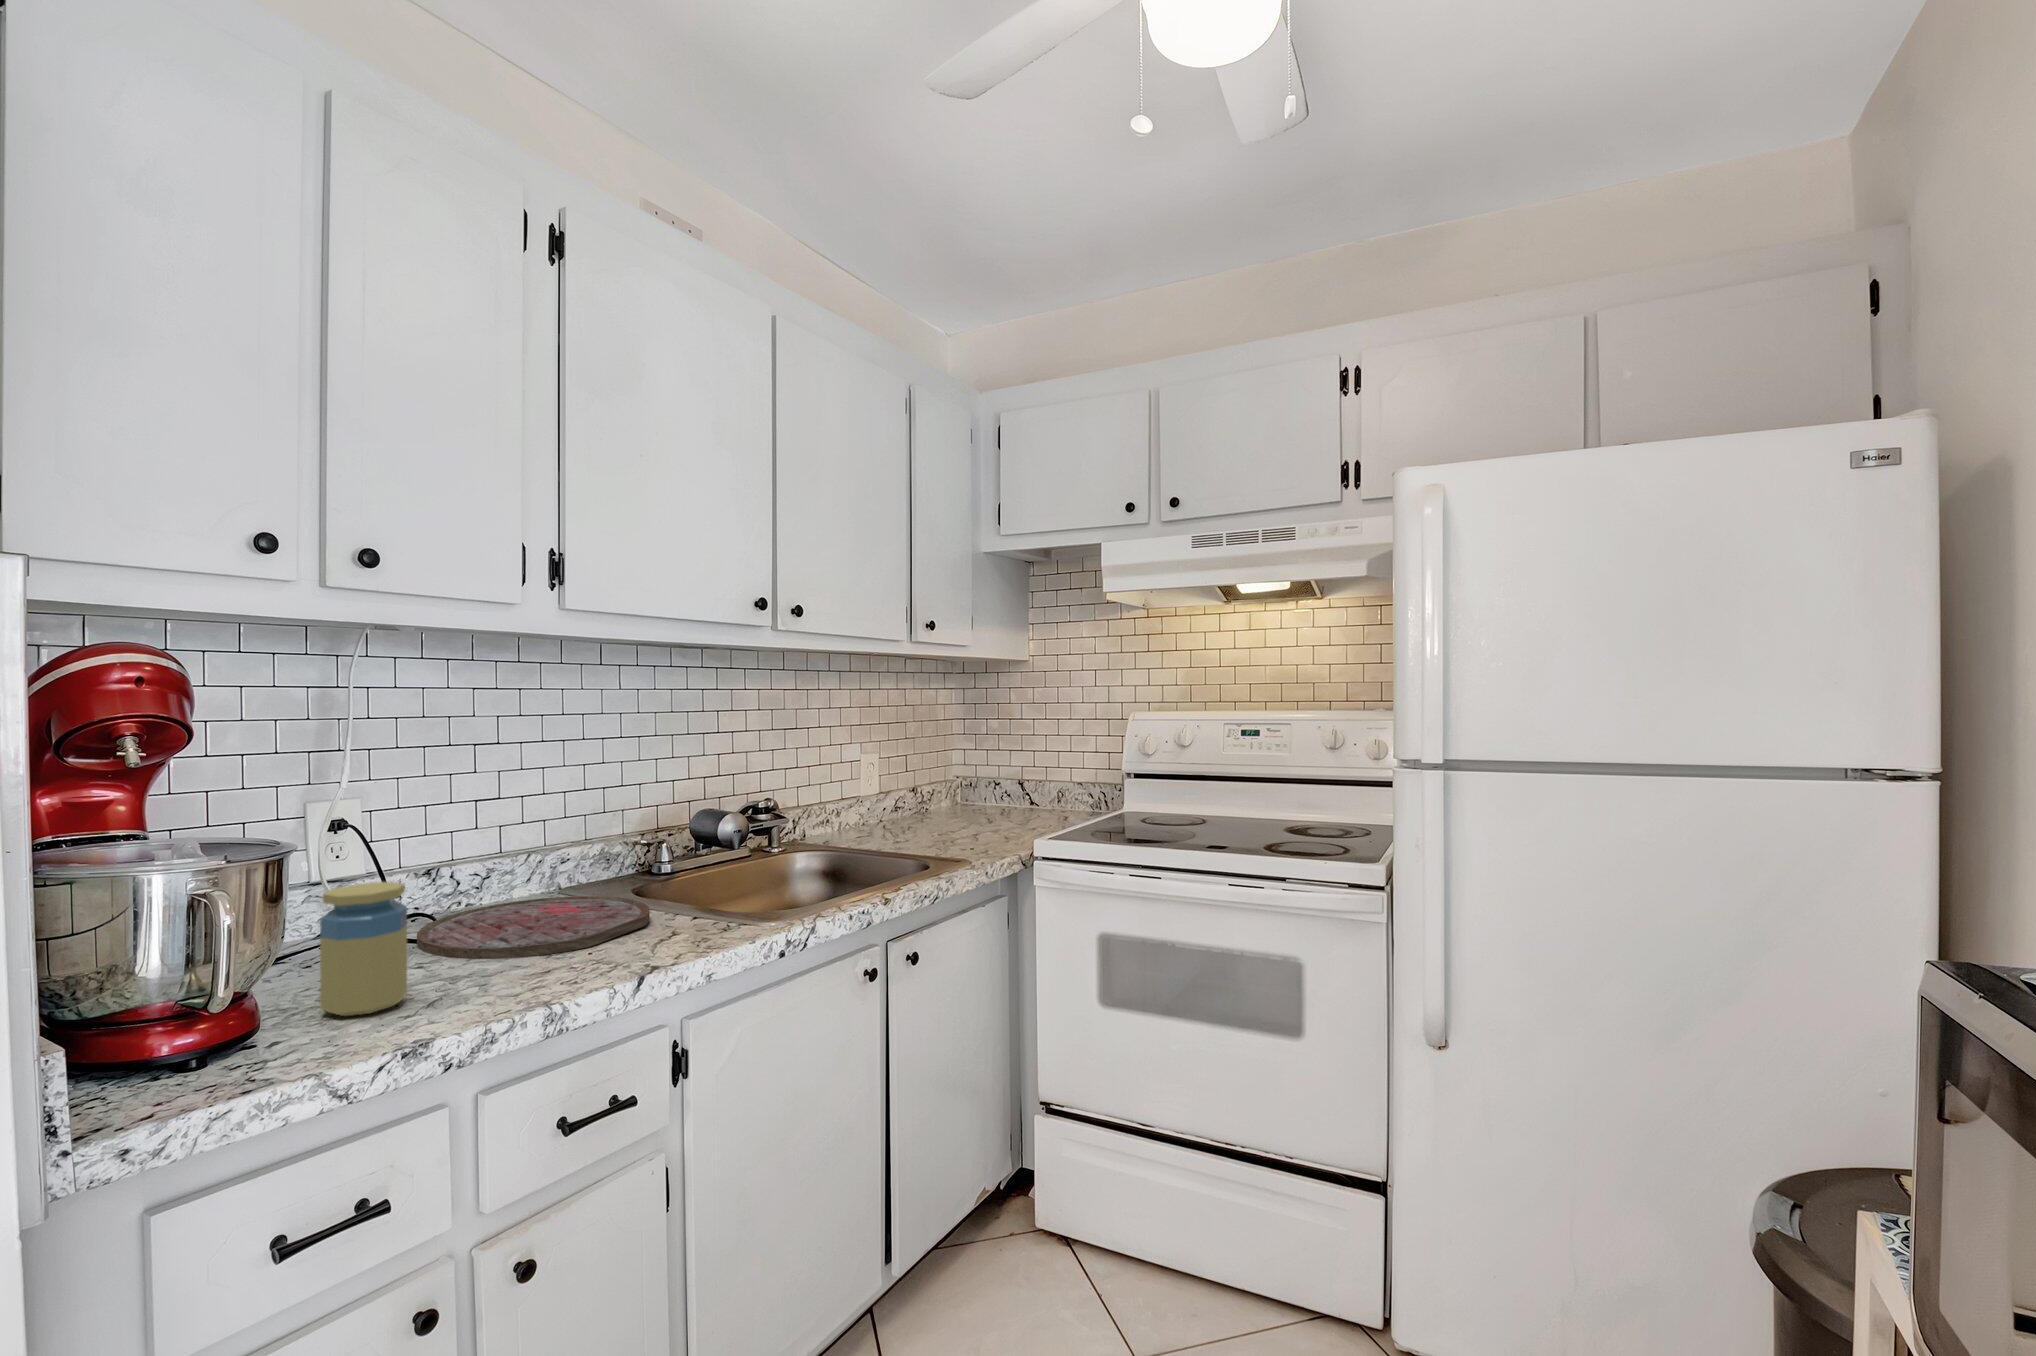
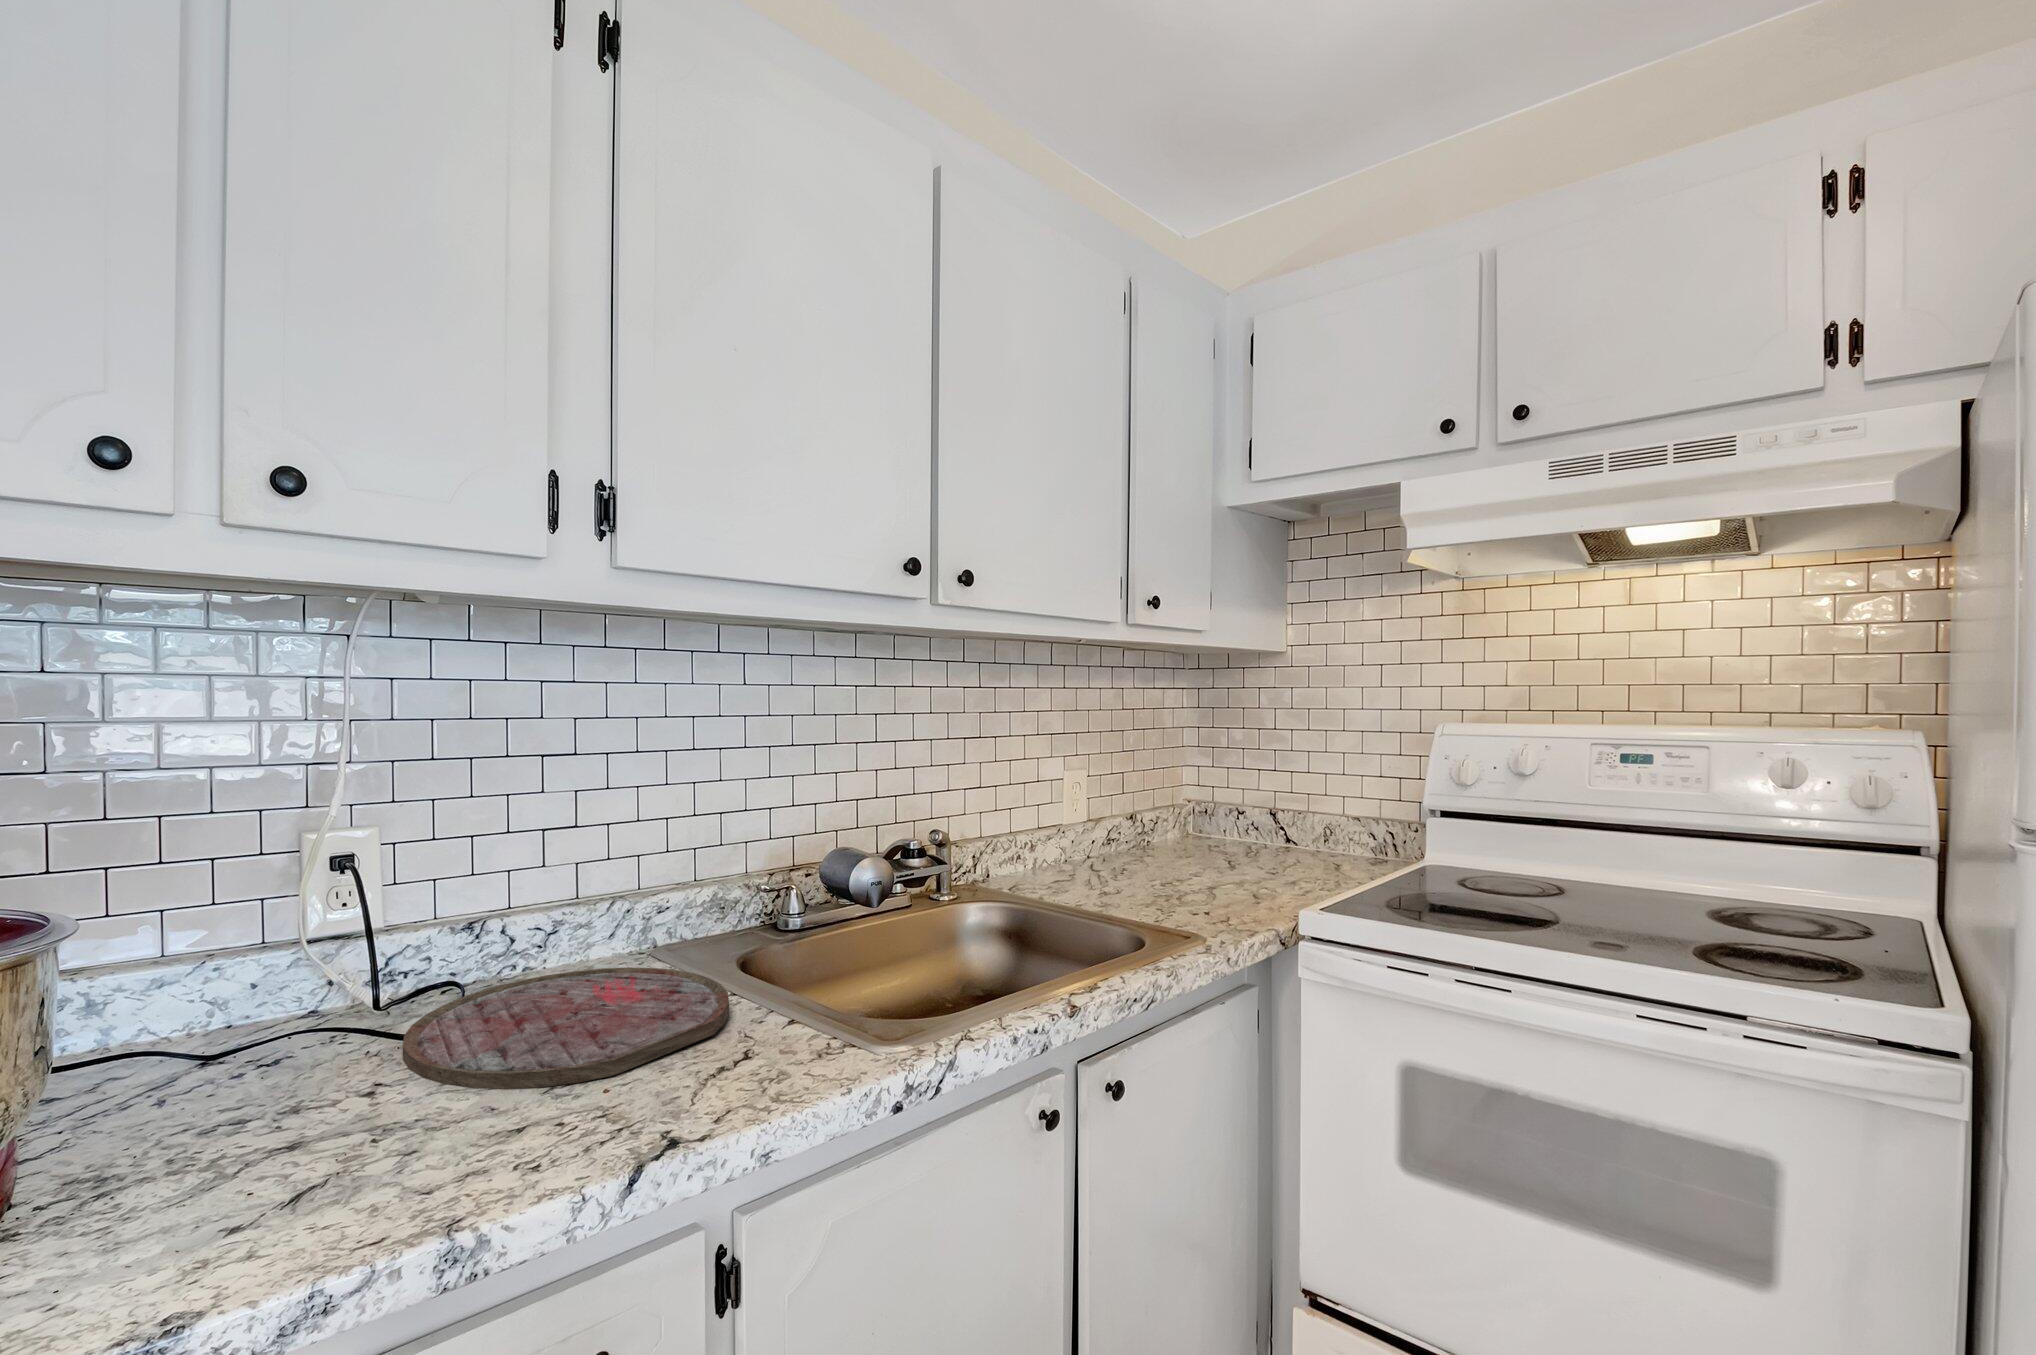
jar: present [320,882,407,1016] -> none [127,989,276,1219]

